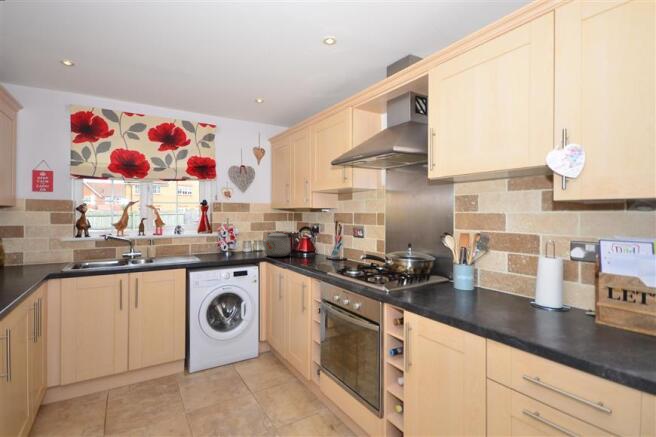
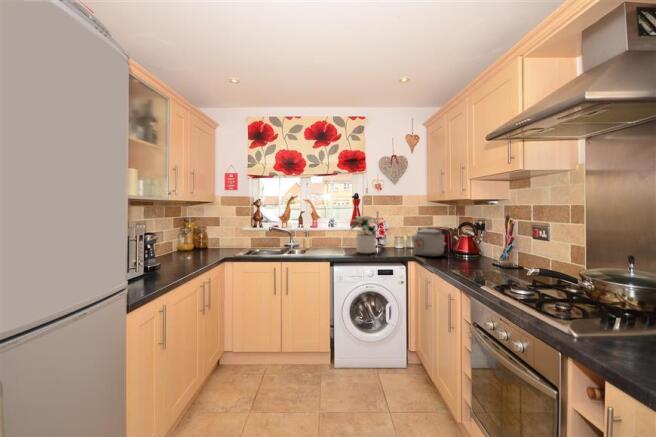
potted plant: none [203,222,235,258] -> present [351,216,377,254]

